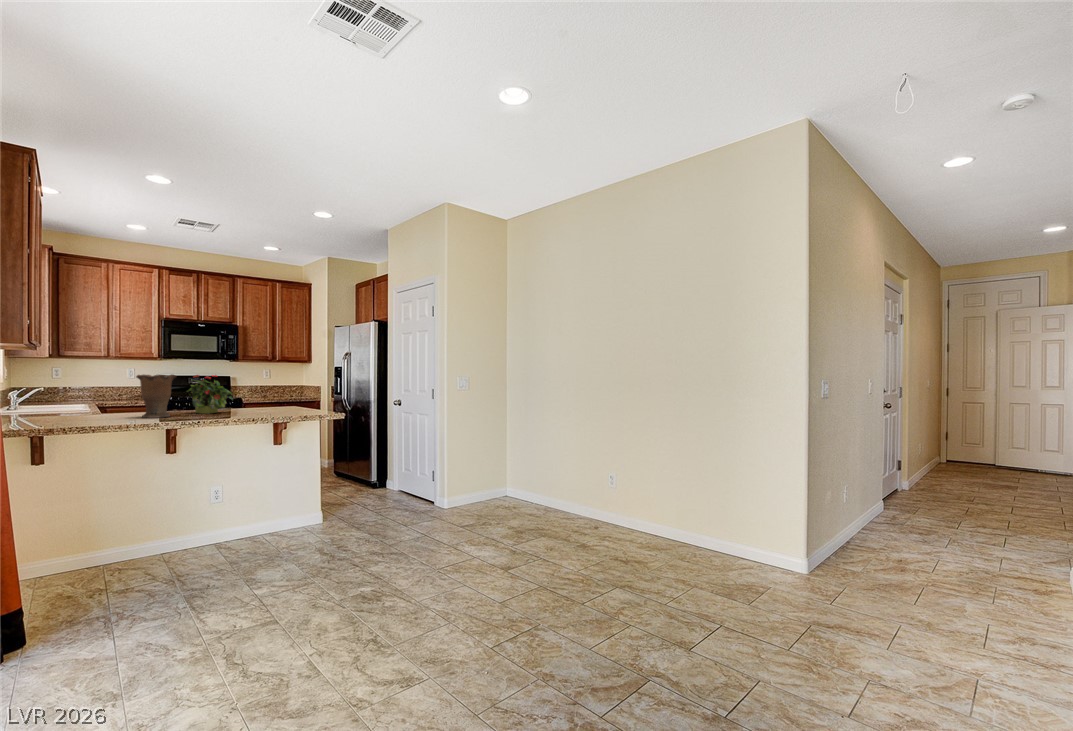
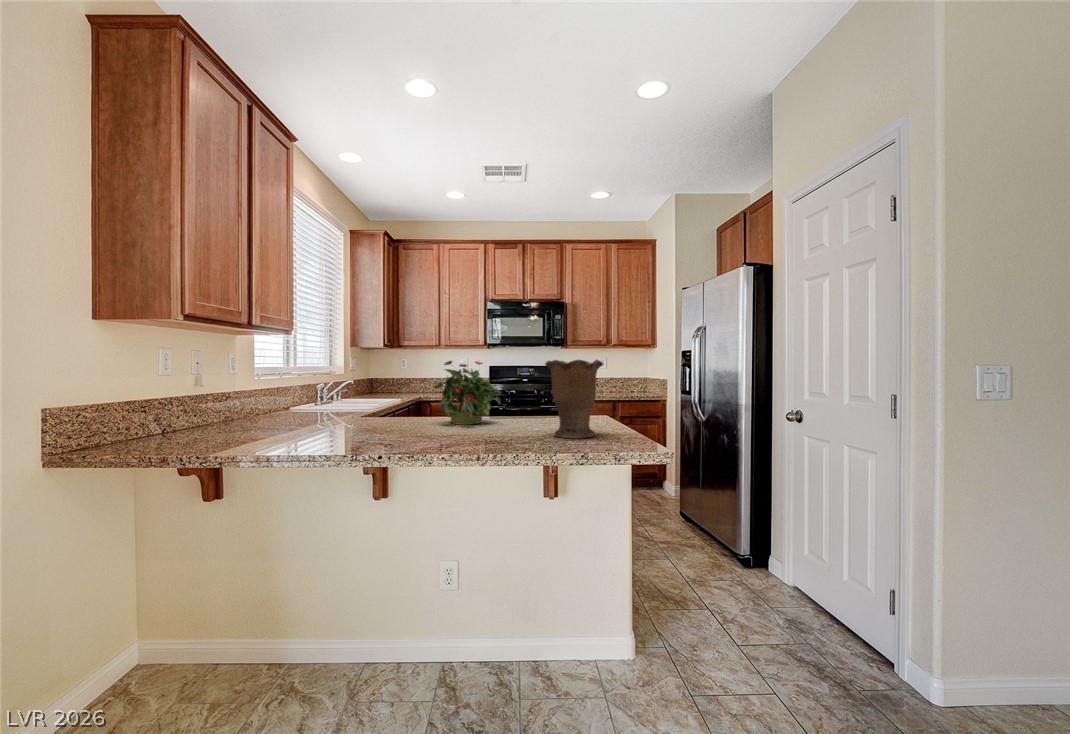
vase: present [136,375,176,418] -> present [545,360,603,438]

